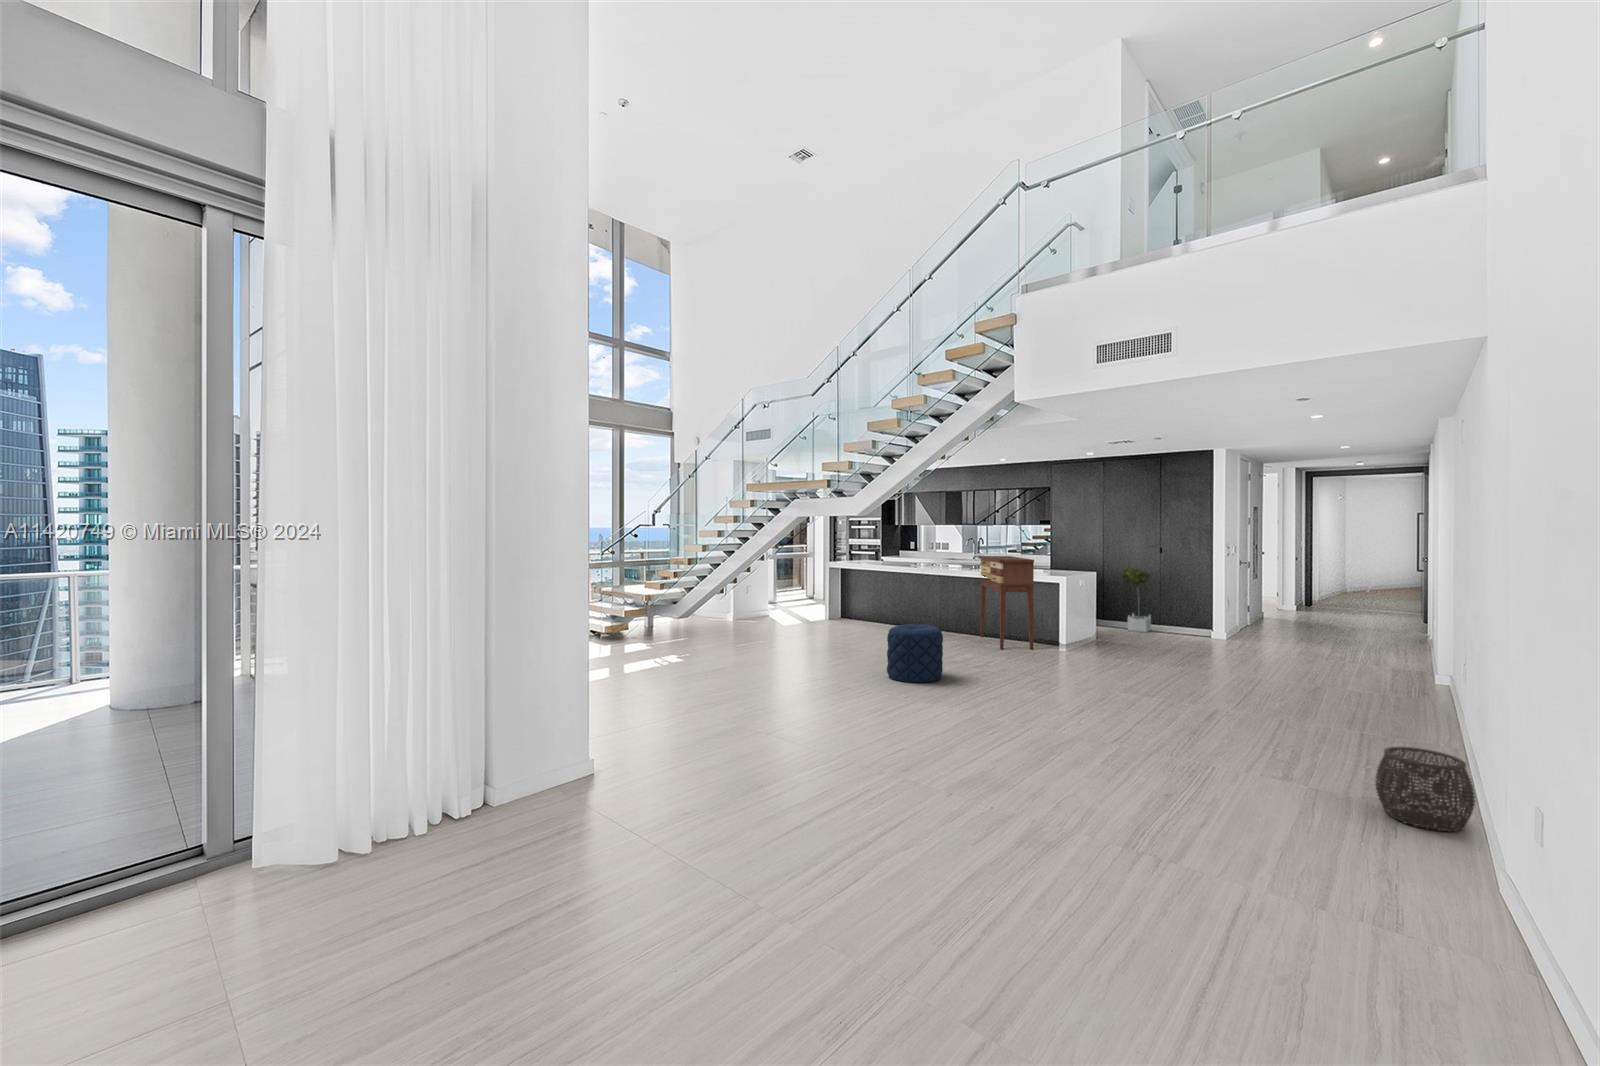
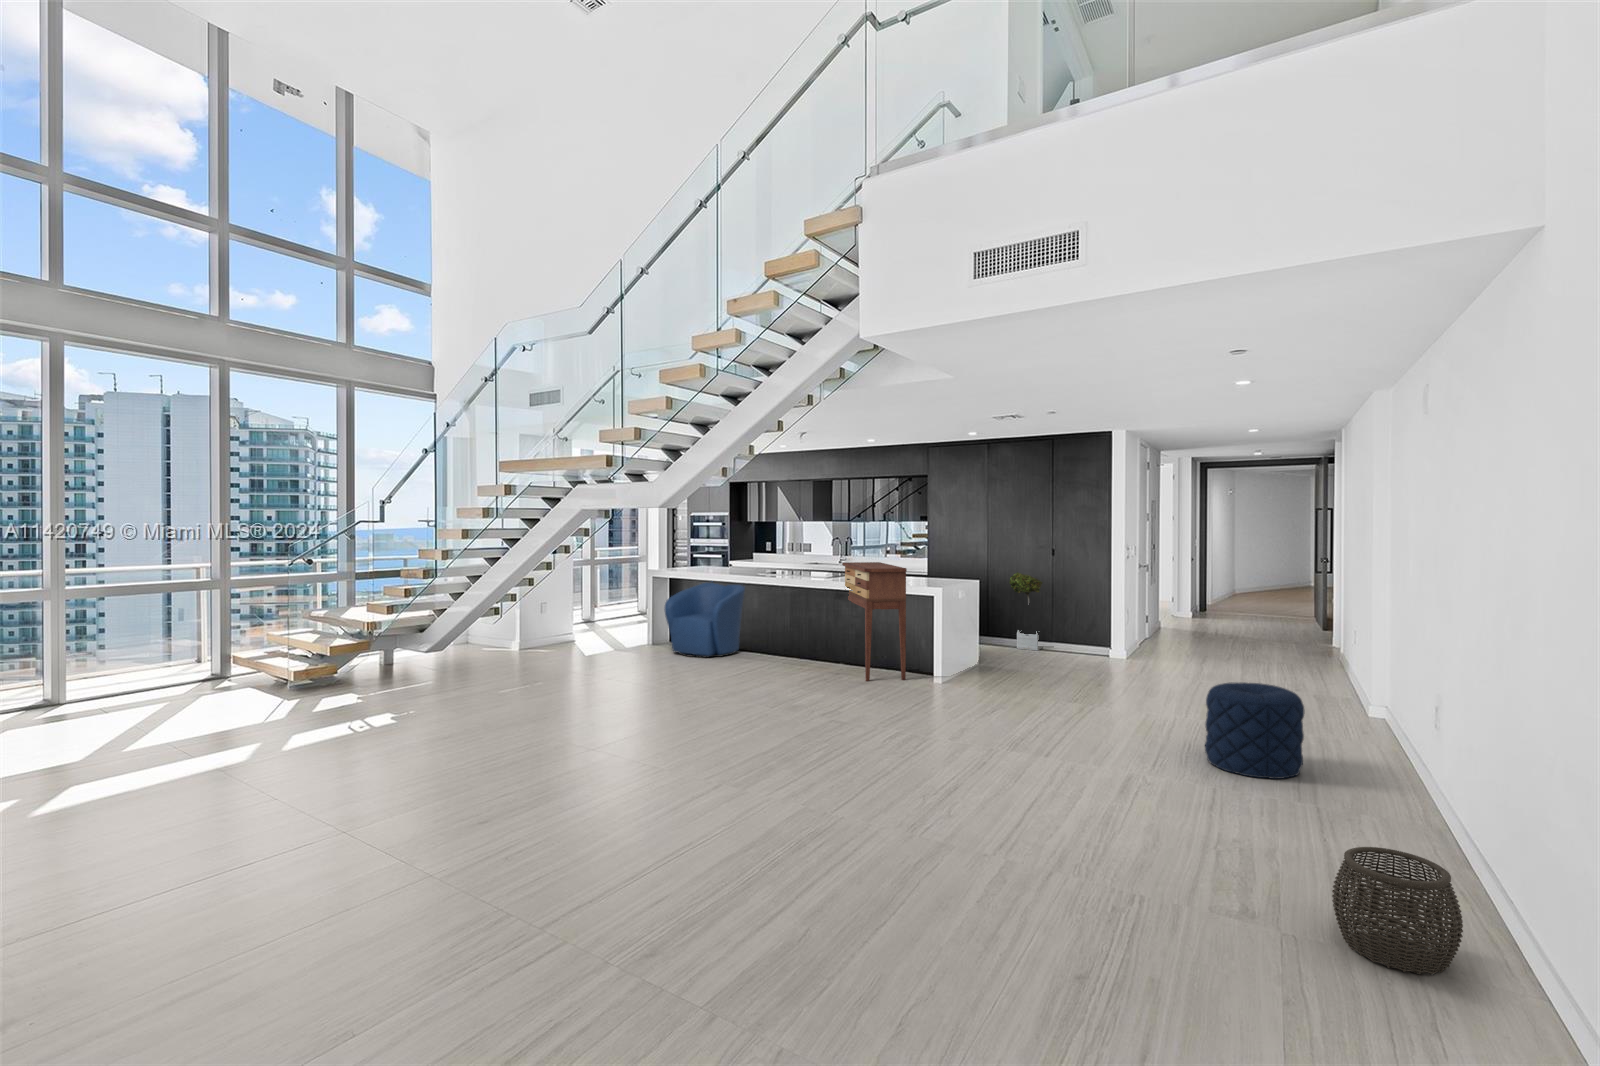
armchair: none [834,571,898,630] -> present [664,583,745,657]
pouf: present [887,624,943,683] -> present [1205,682,1304,779]

